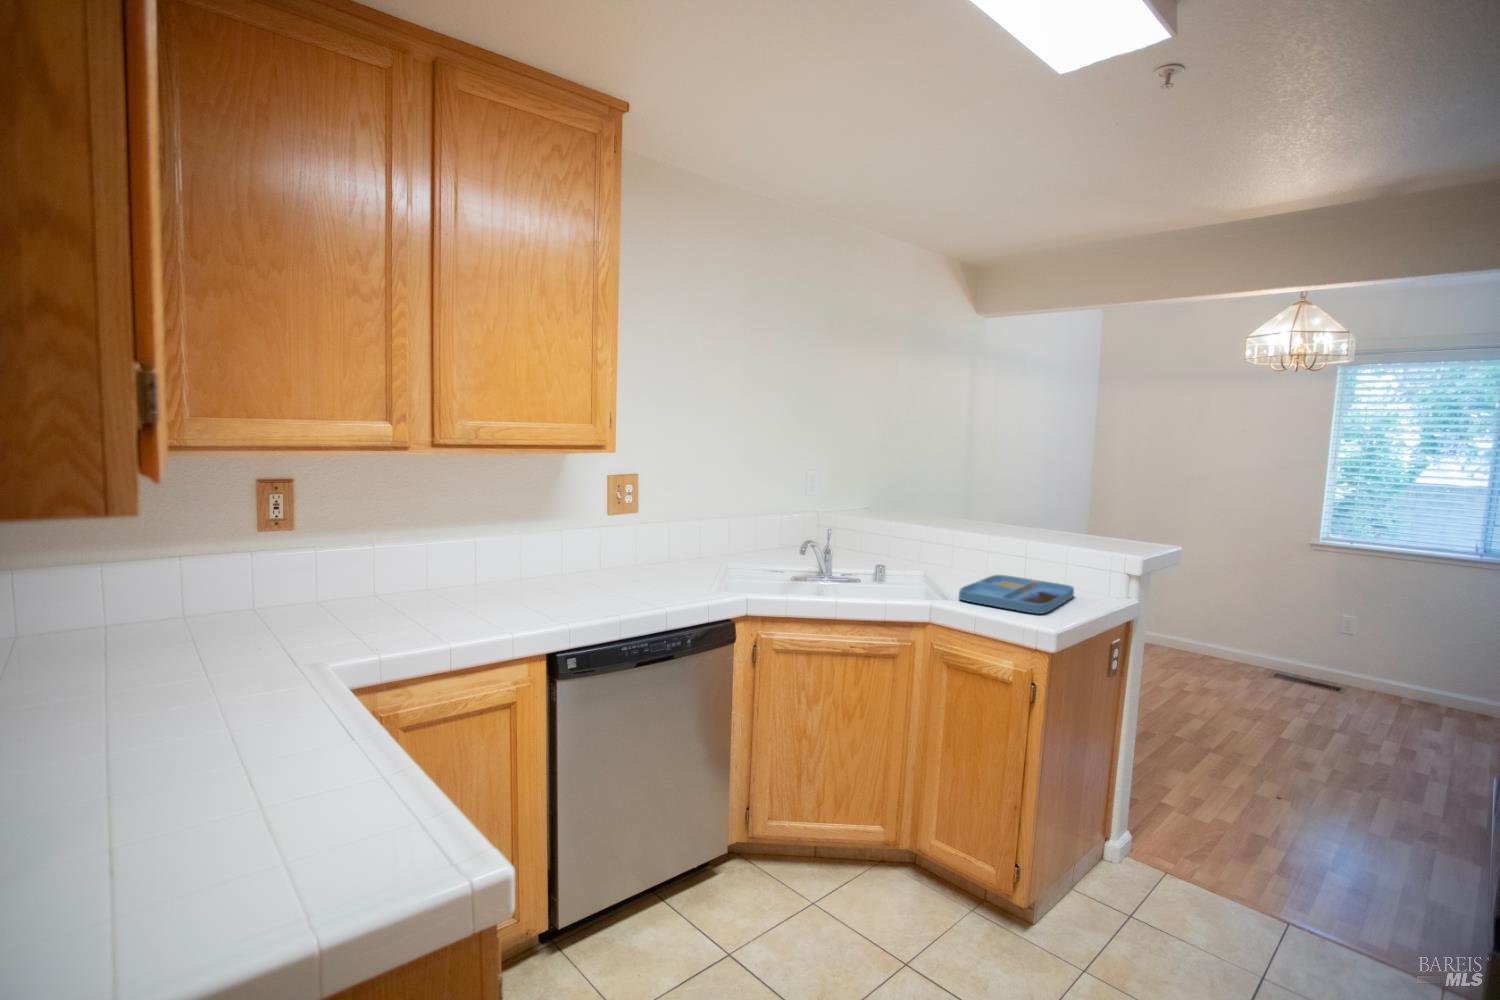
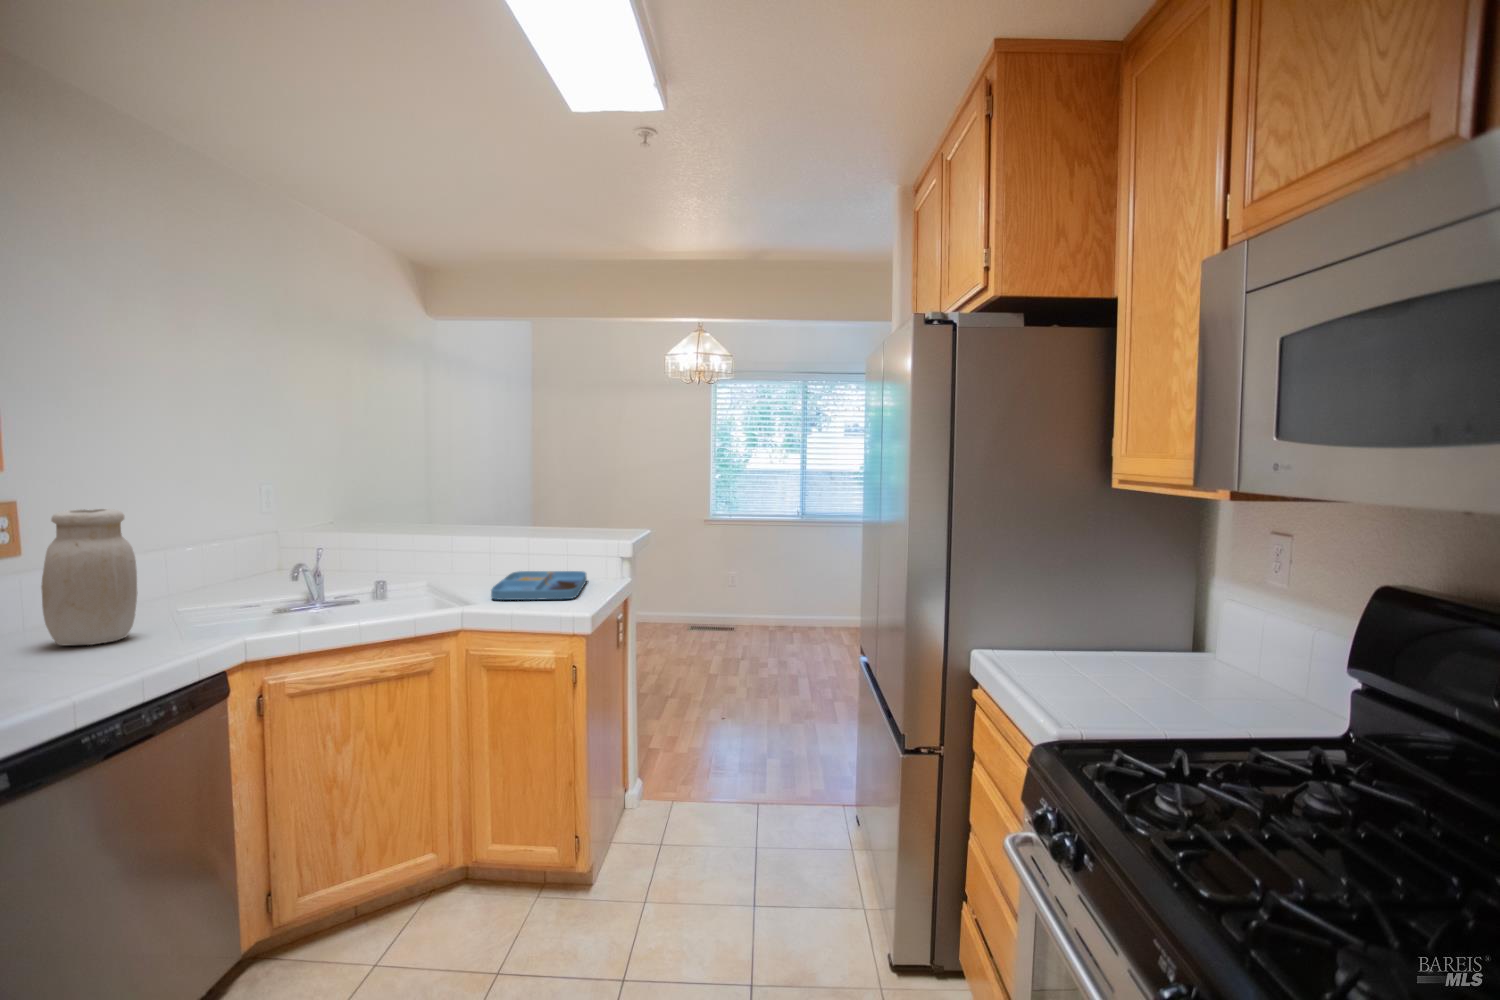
jar: none [644,484,696,582] -> present [41,509,137,646]

